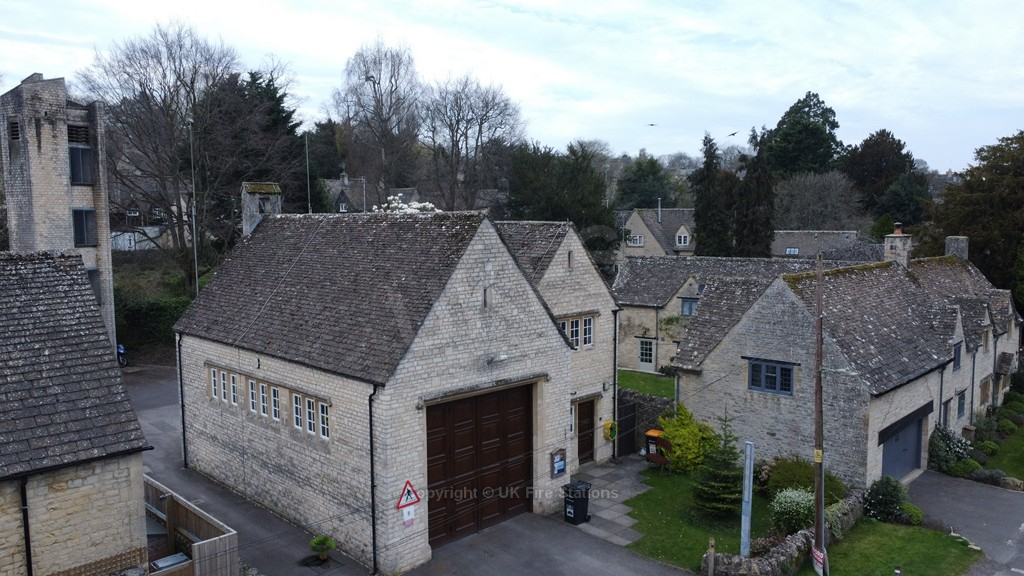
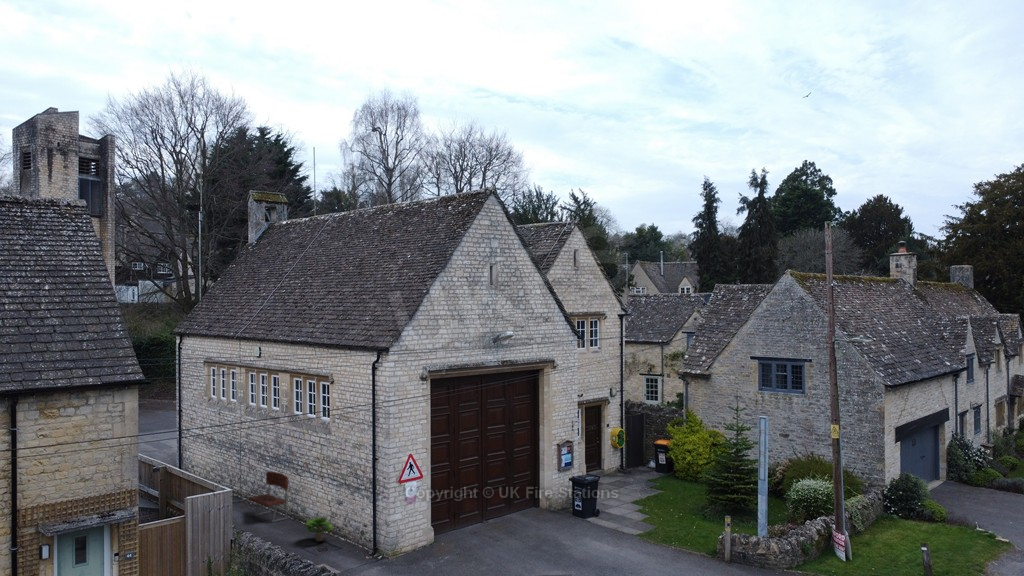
bench: present [644,436,672,476] -> present [249,471,288,522]

